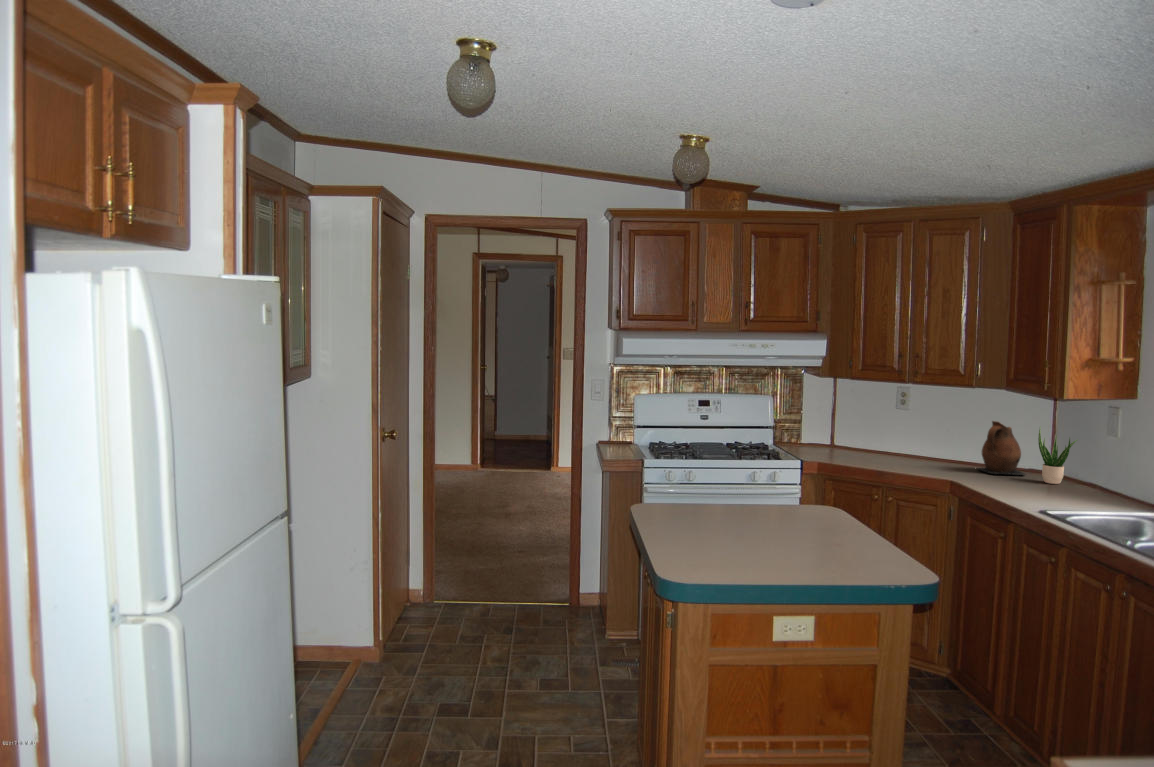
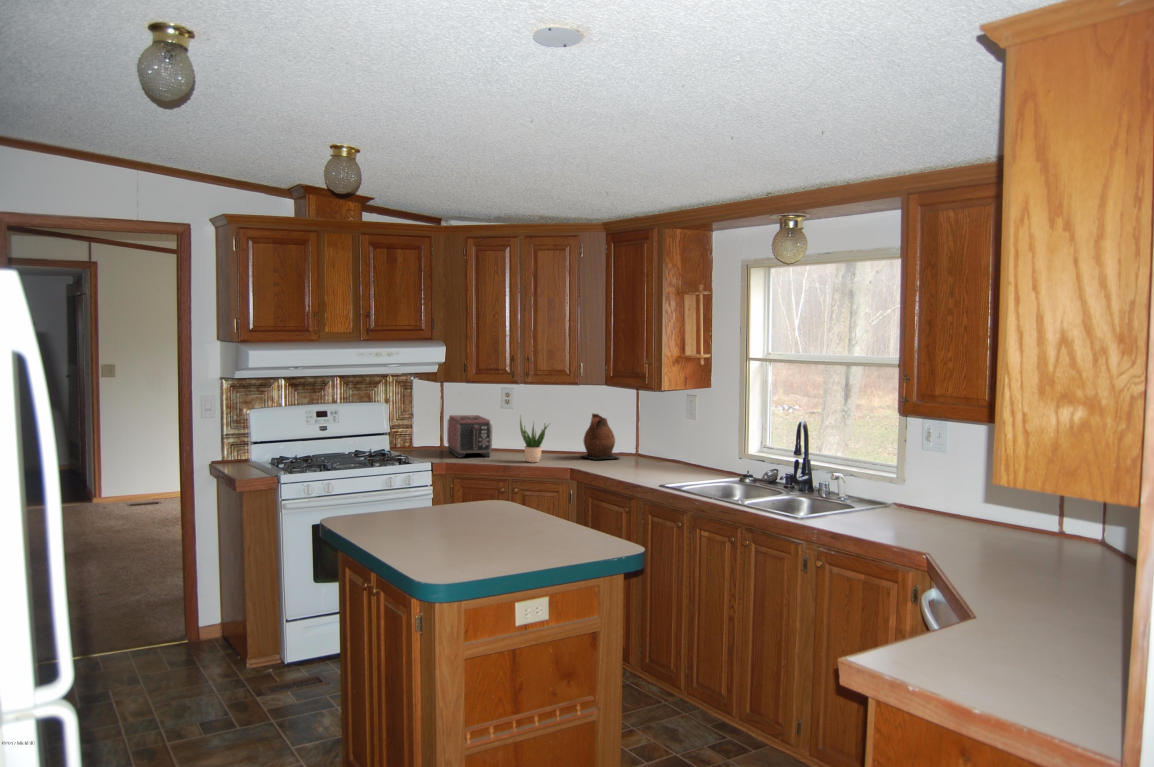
toaster: none [832,413,876,461] -> present [447,415,492,458]
potted plant: present [1038,429,1077,484] -> present [520,419,548,462]

